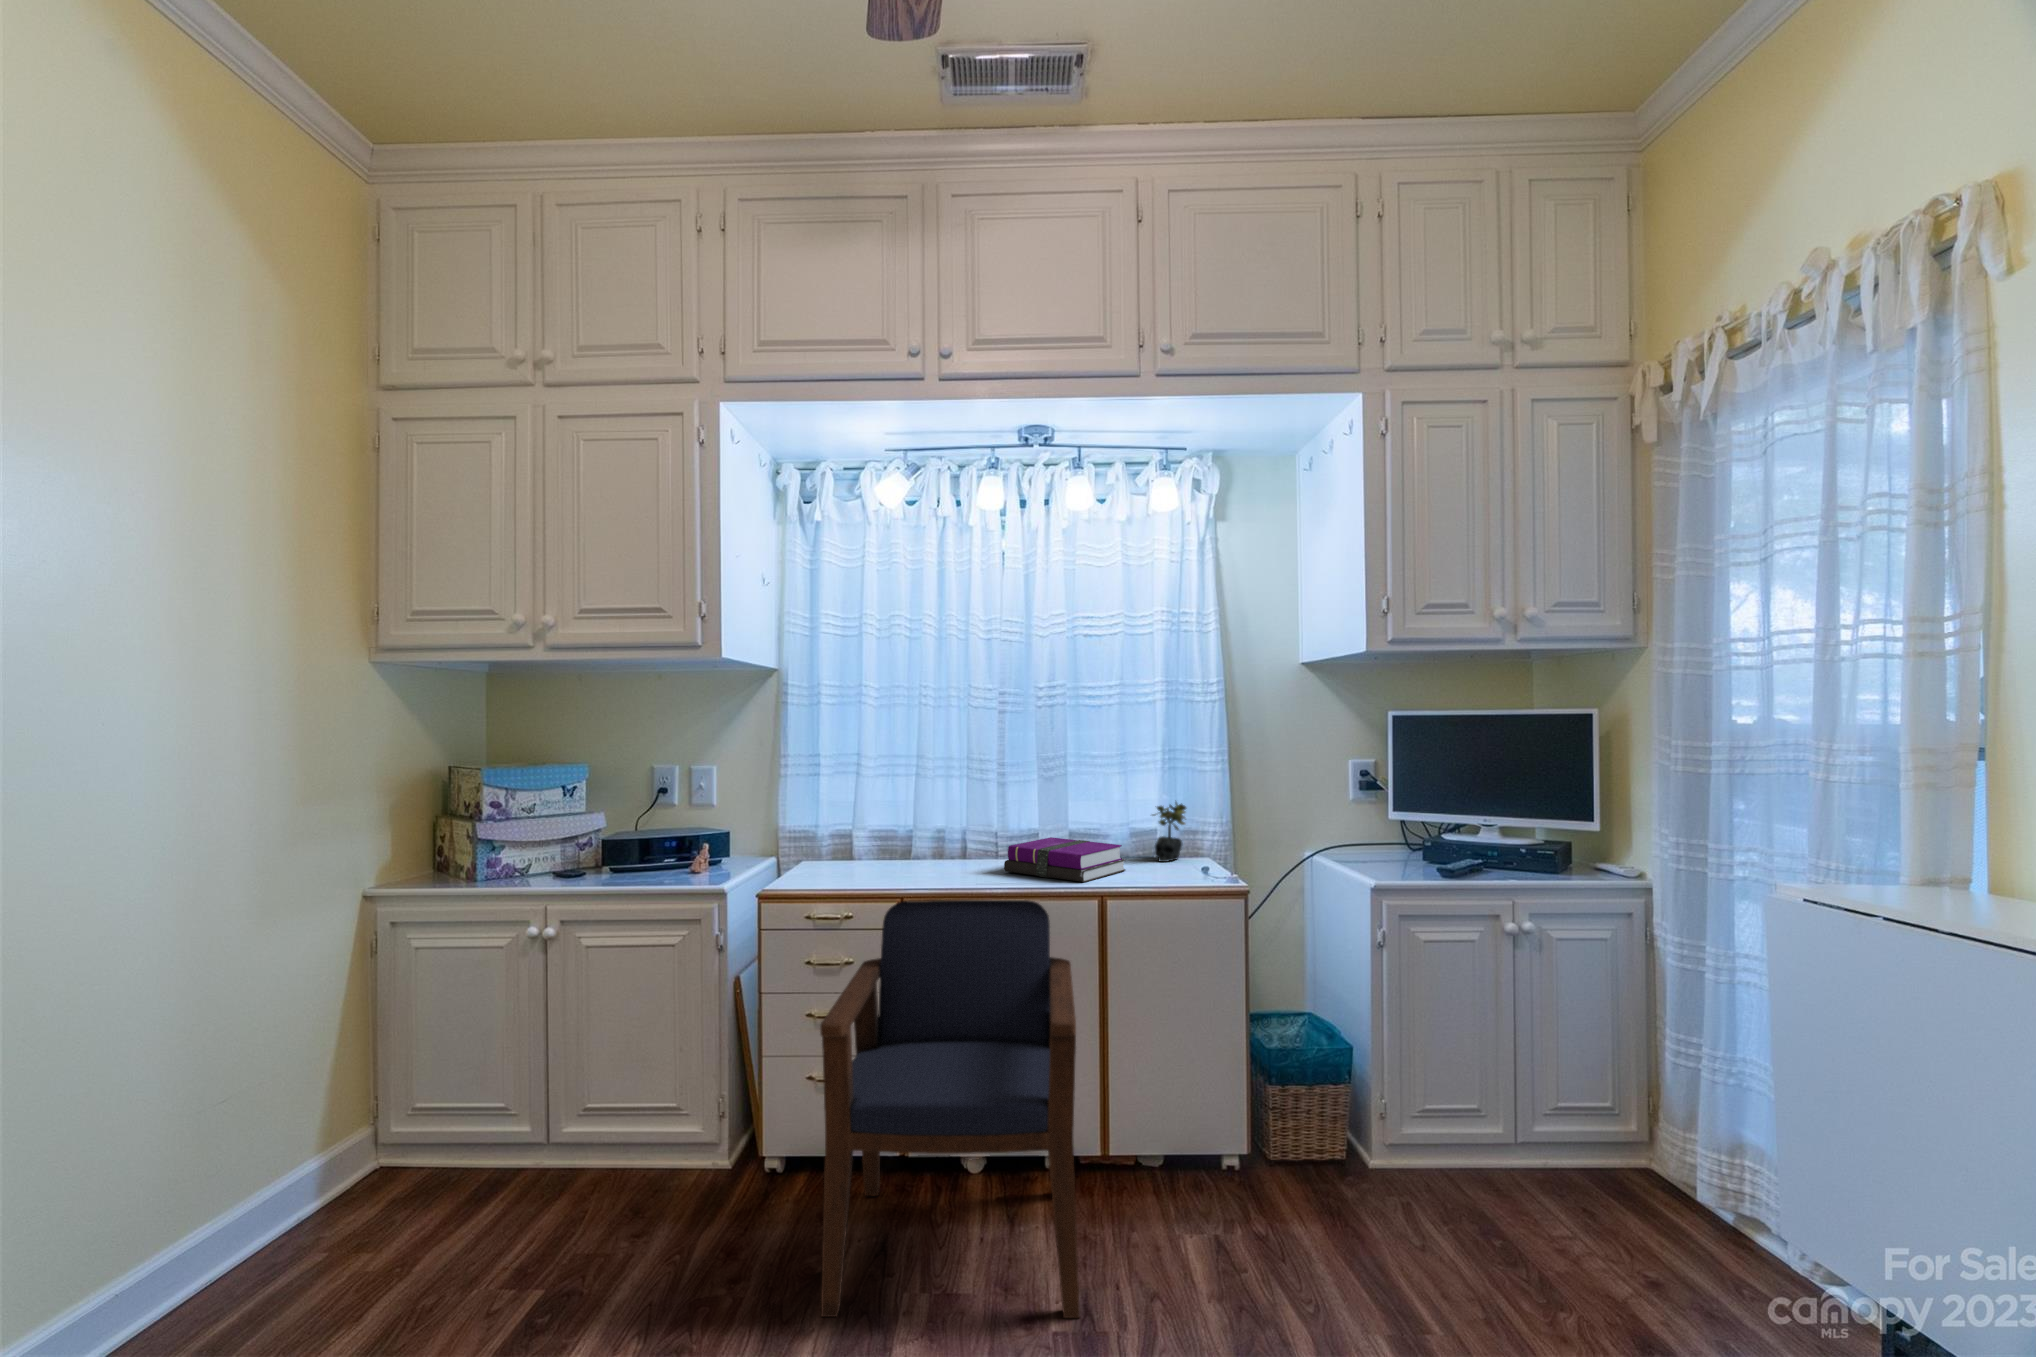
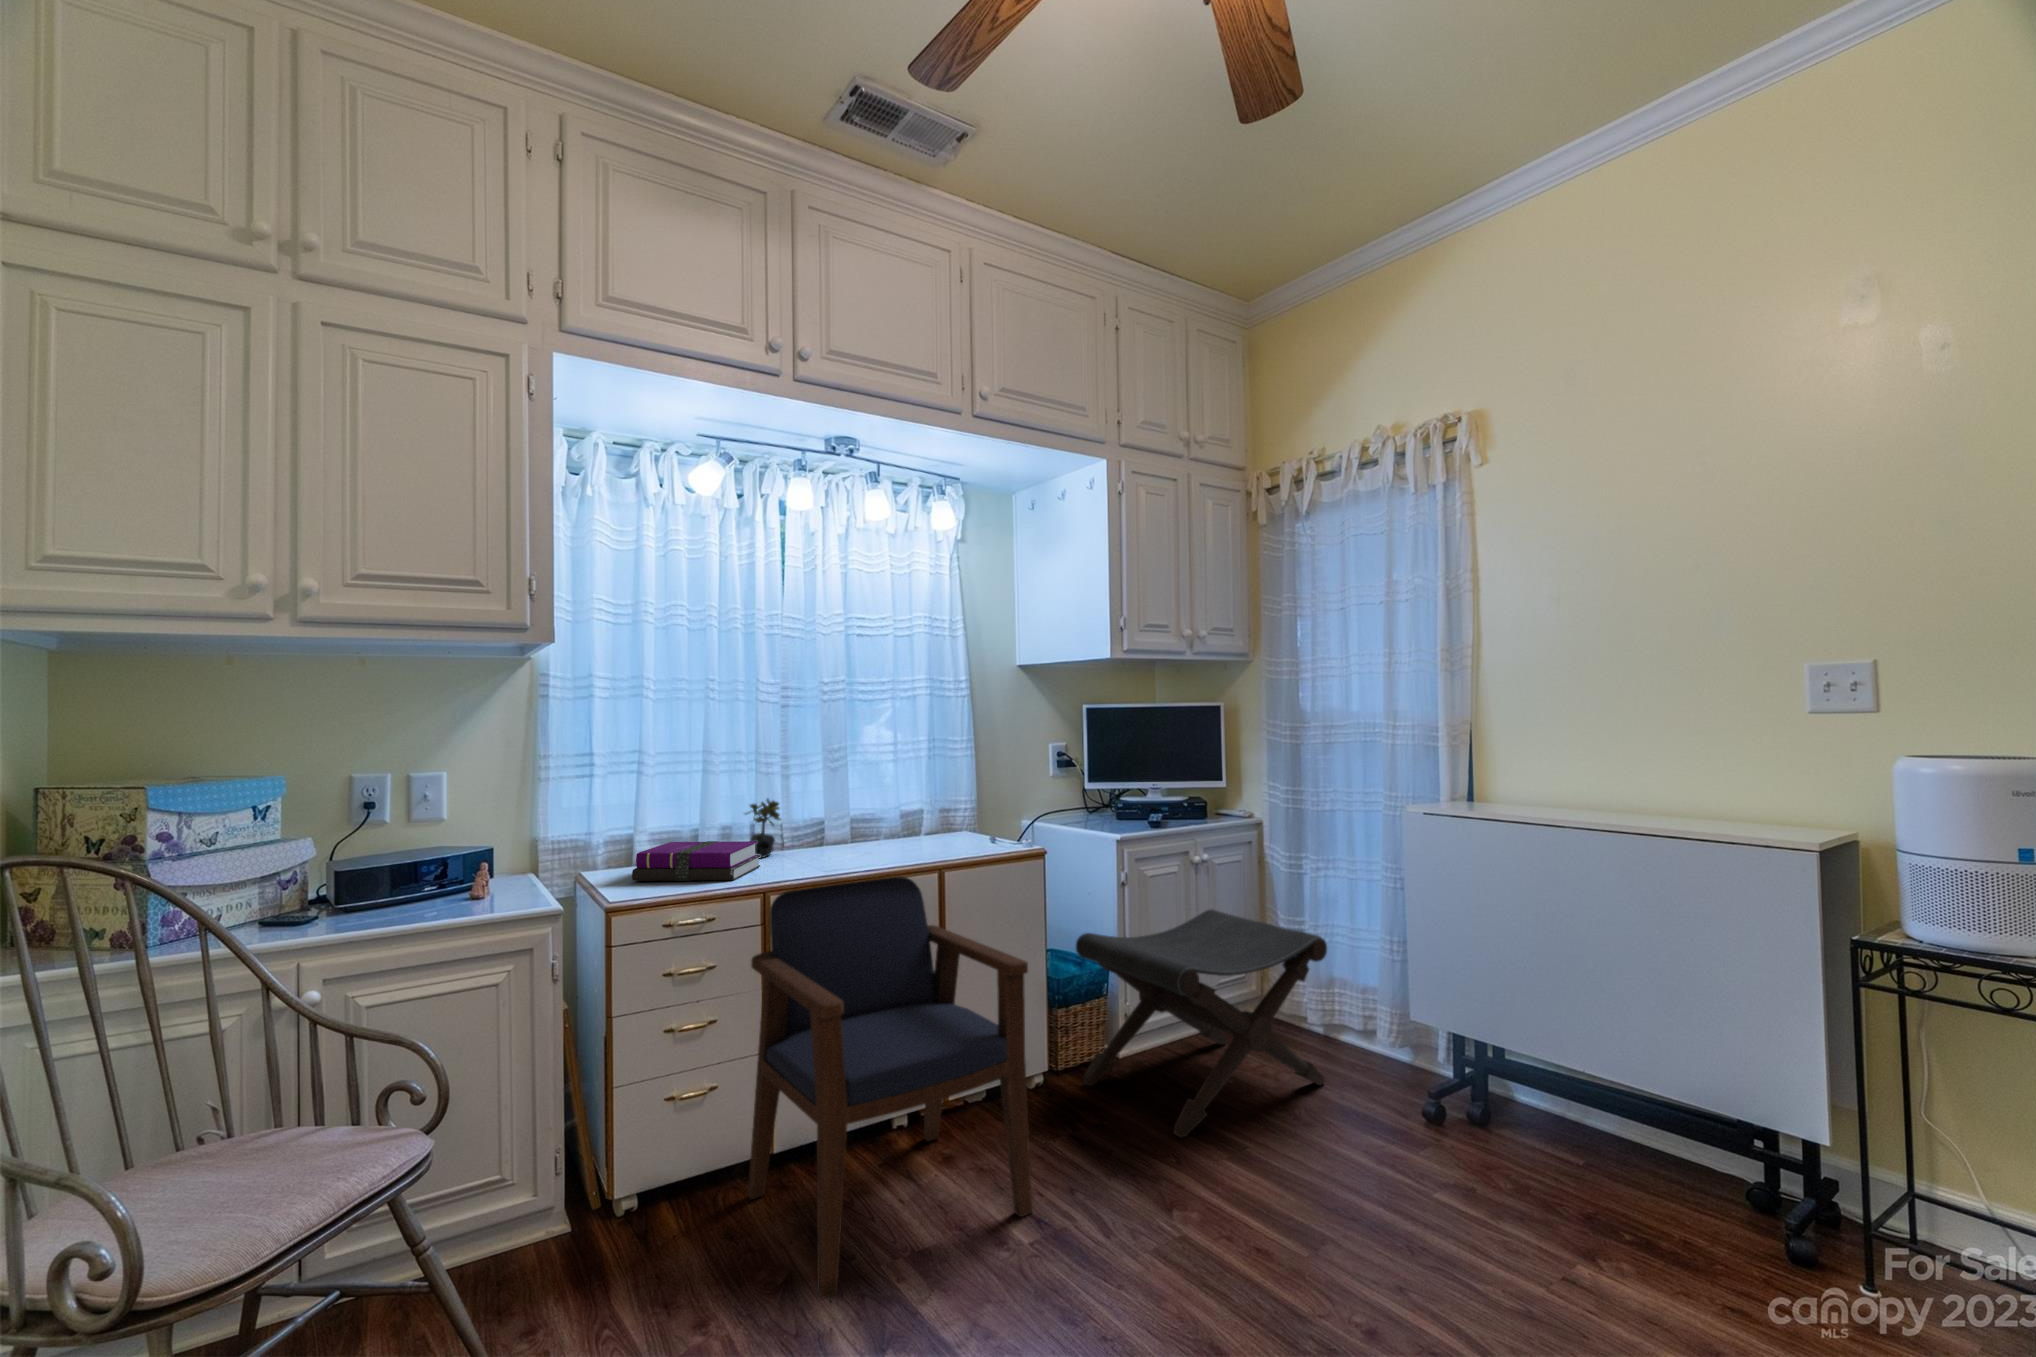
succulent plant: present [1153,802,1186,862] -> present [746,799,781,858]
notebook: present [1004,837,1125,882] -> present [632,841,760,881]
footstool: none [1281,1001,1652,1308] -> present [1076,909,1327,1138]

